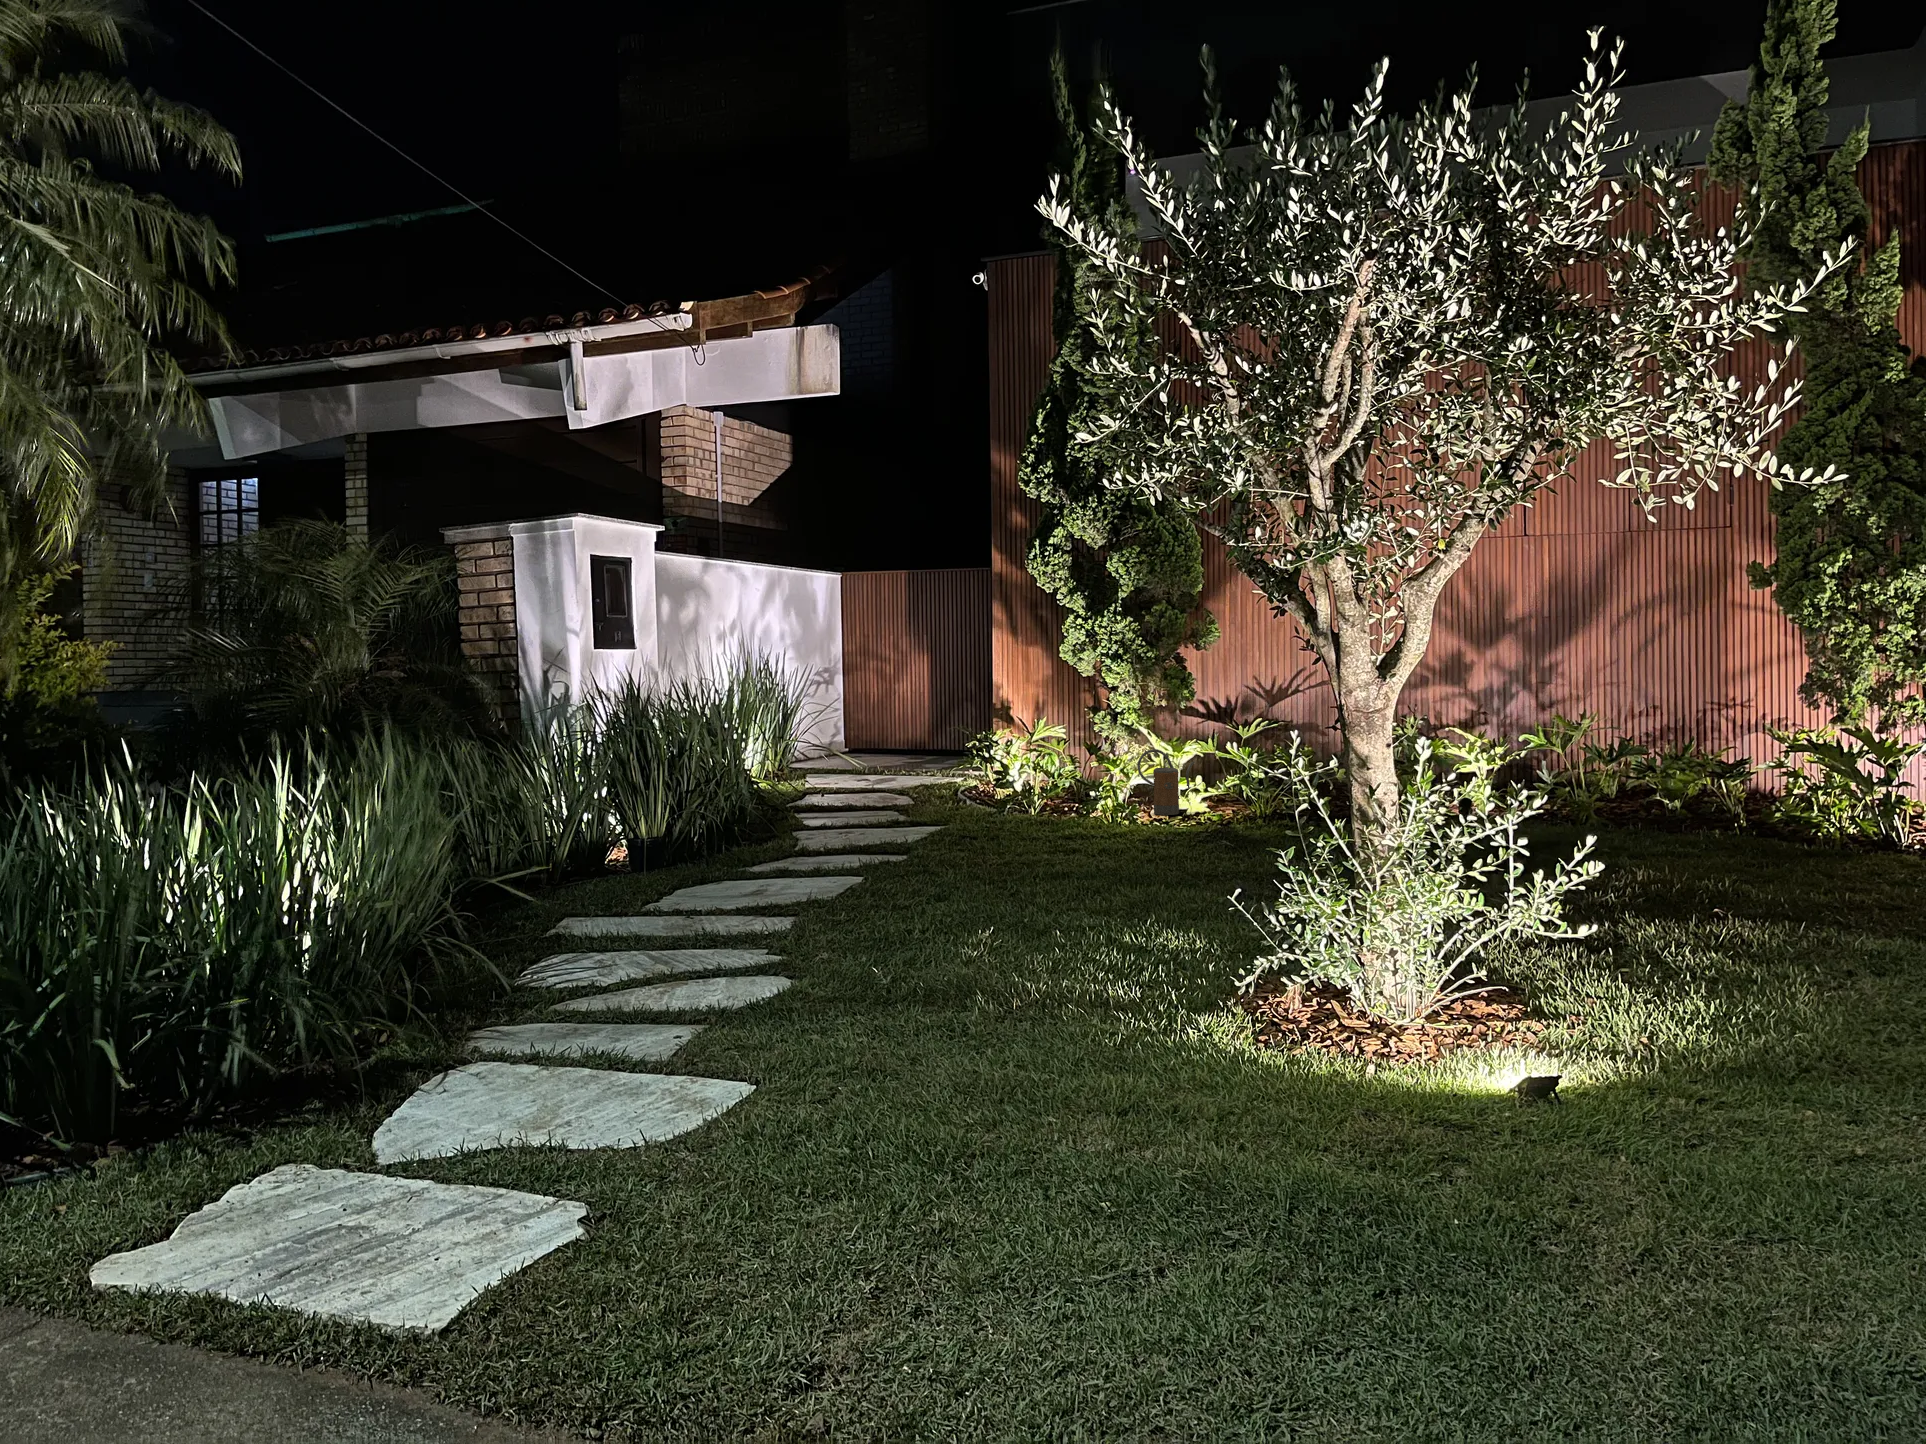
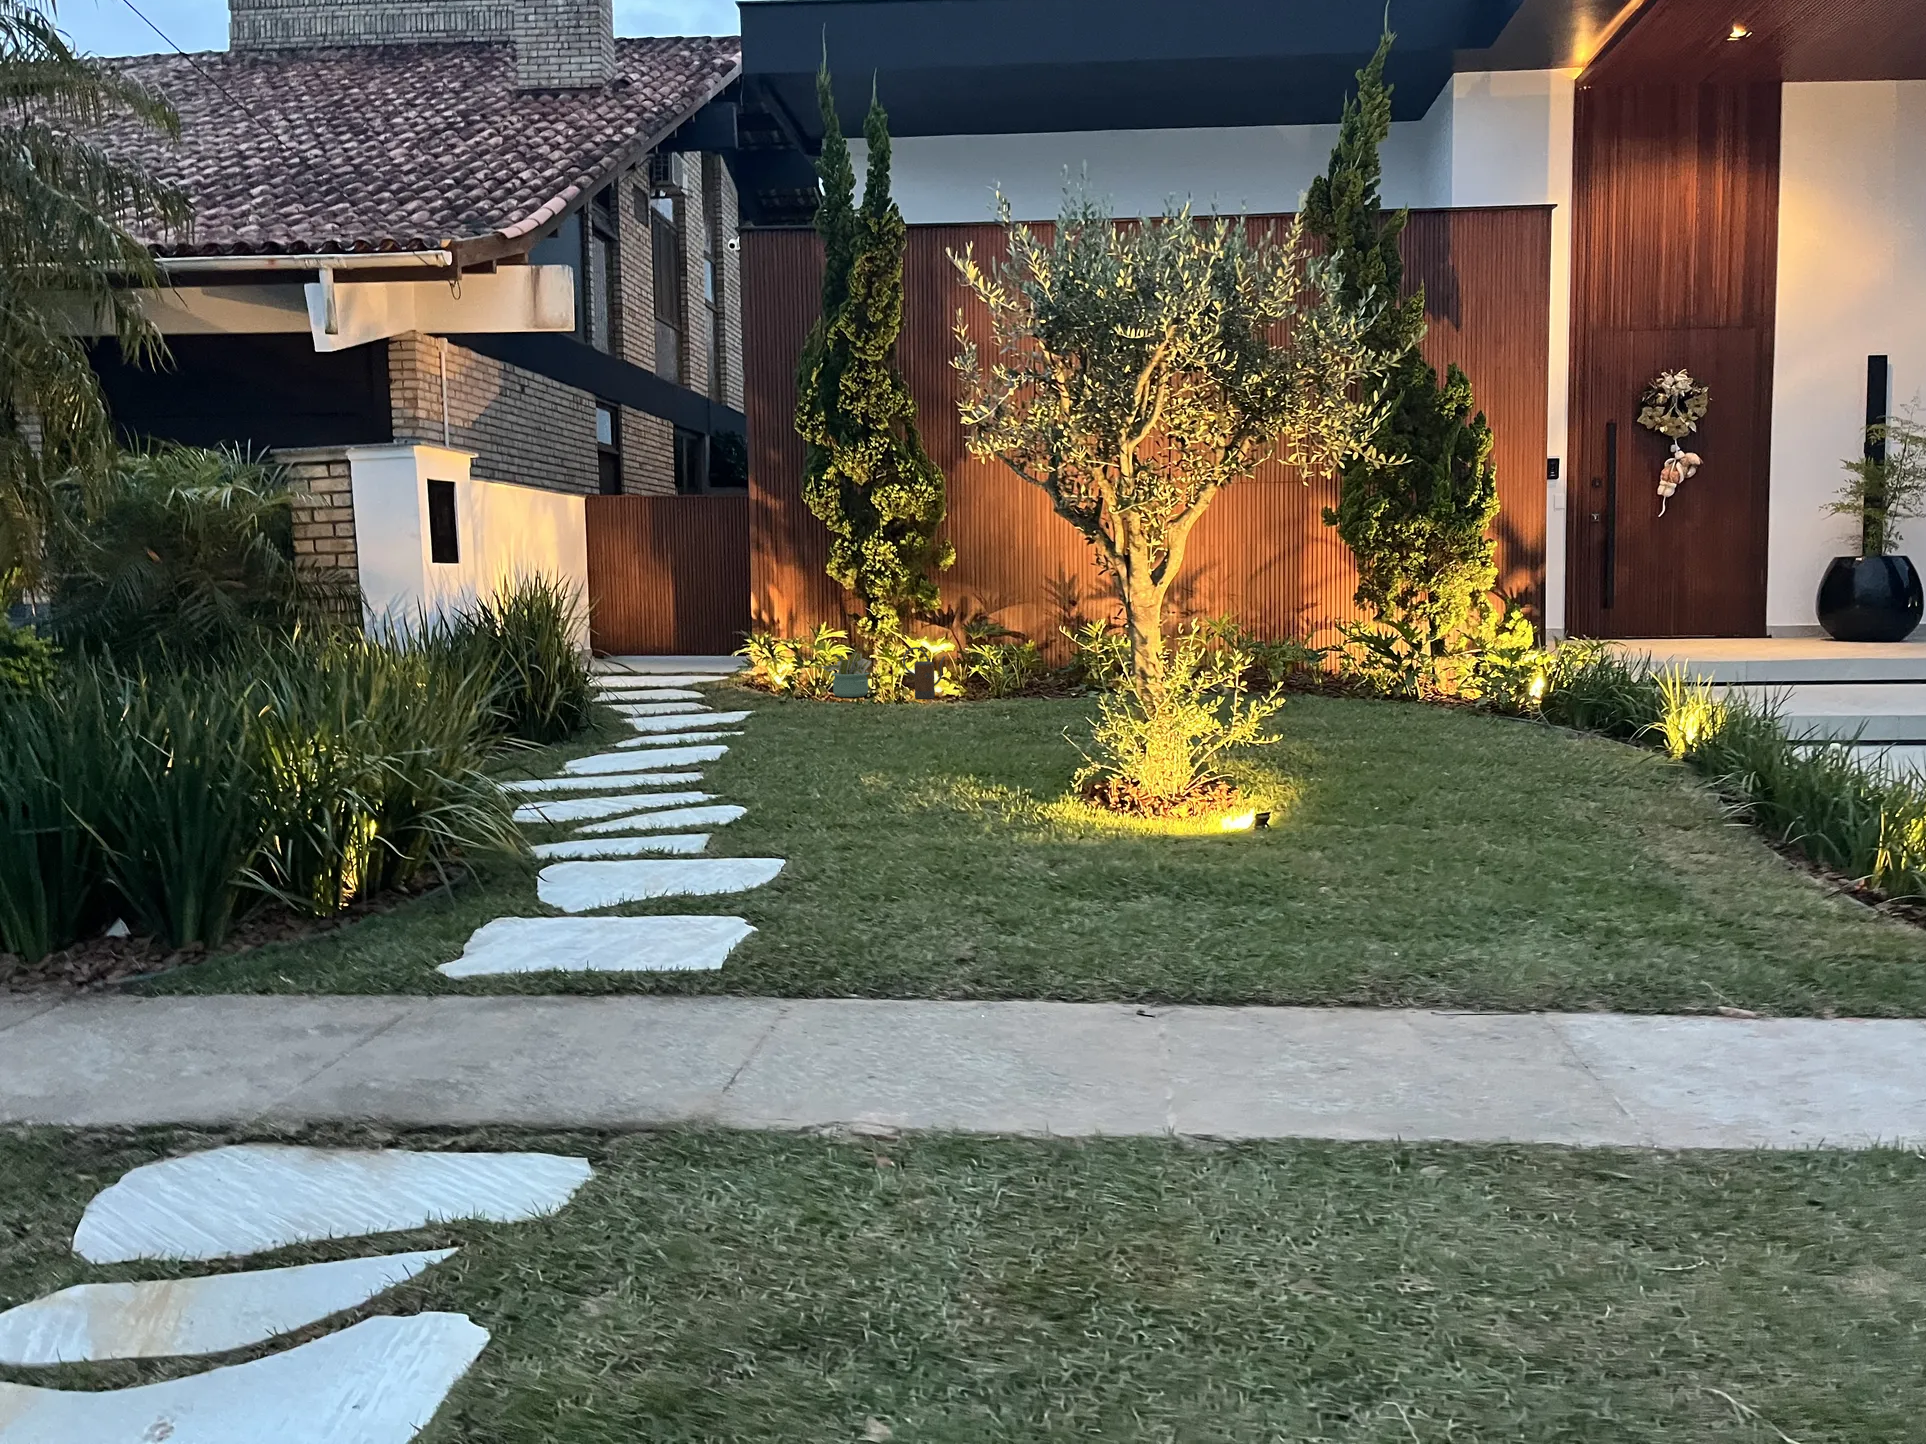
decorative plant: none [1045,754,1107,808] -> present [821,653,871,697]

